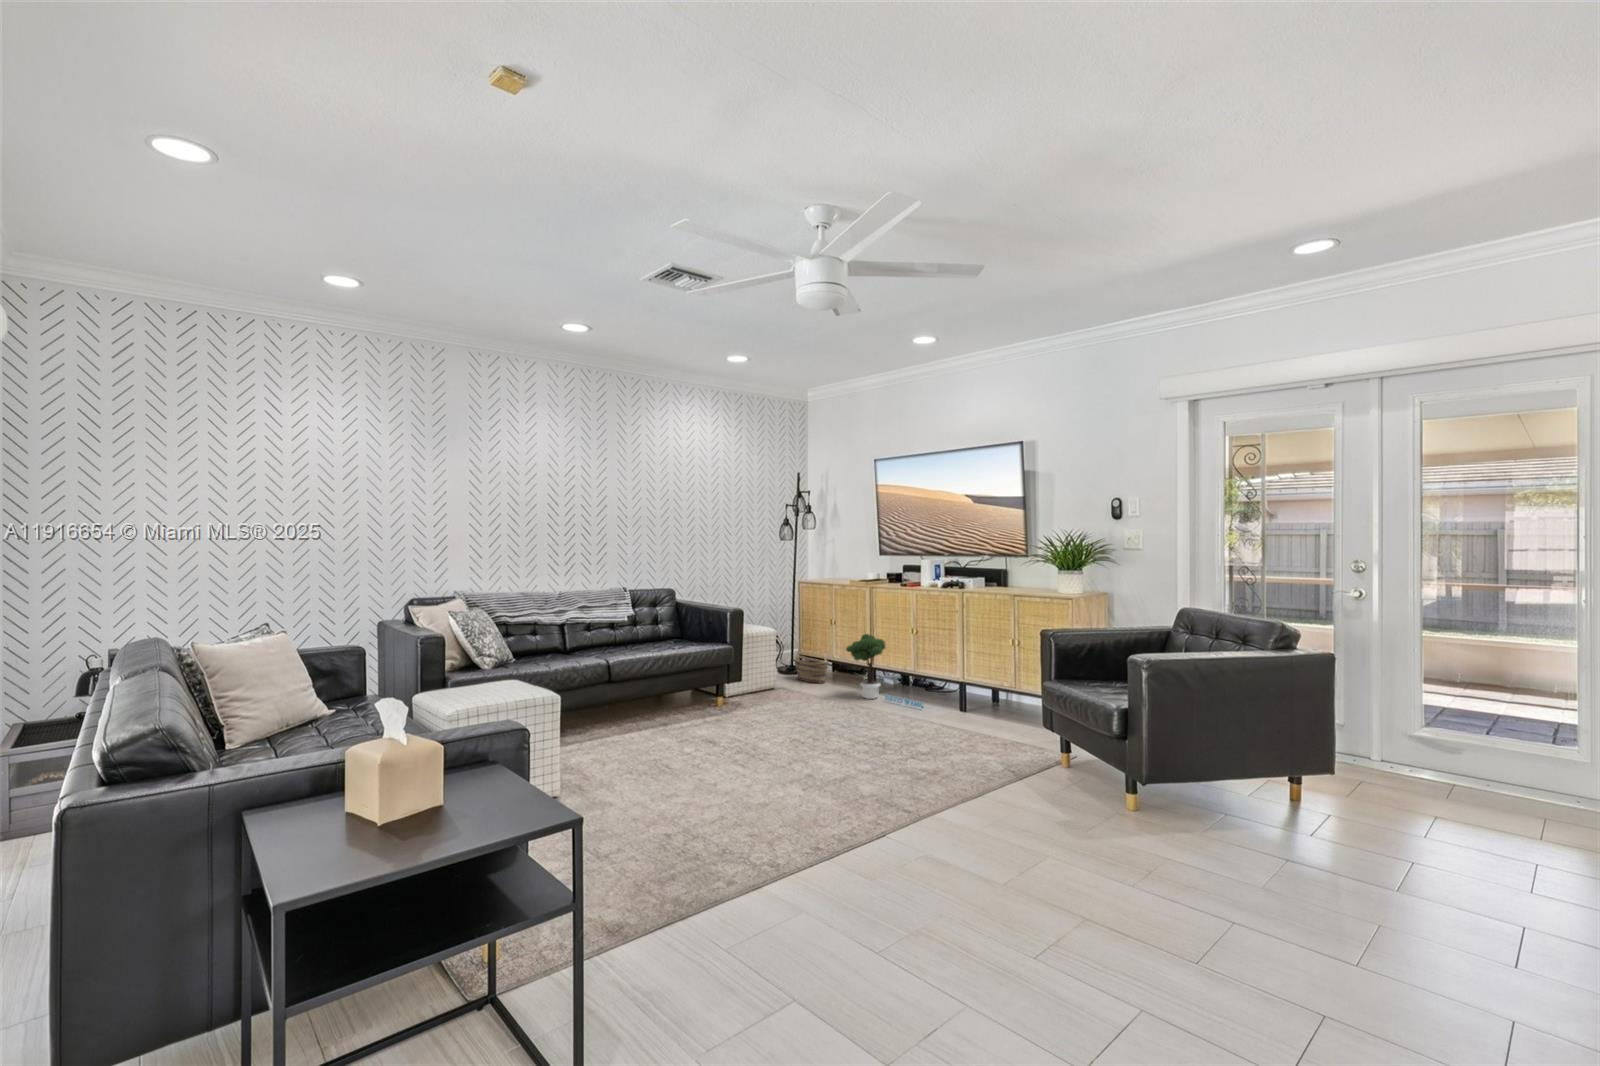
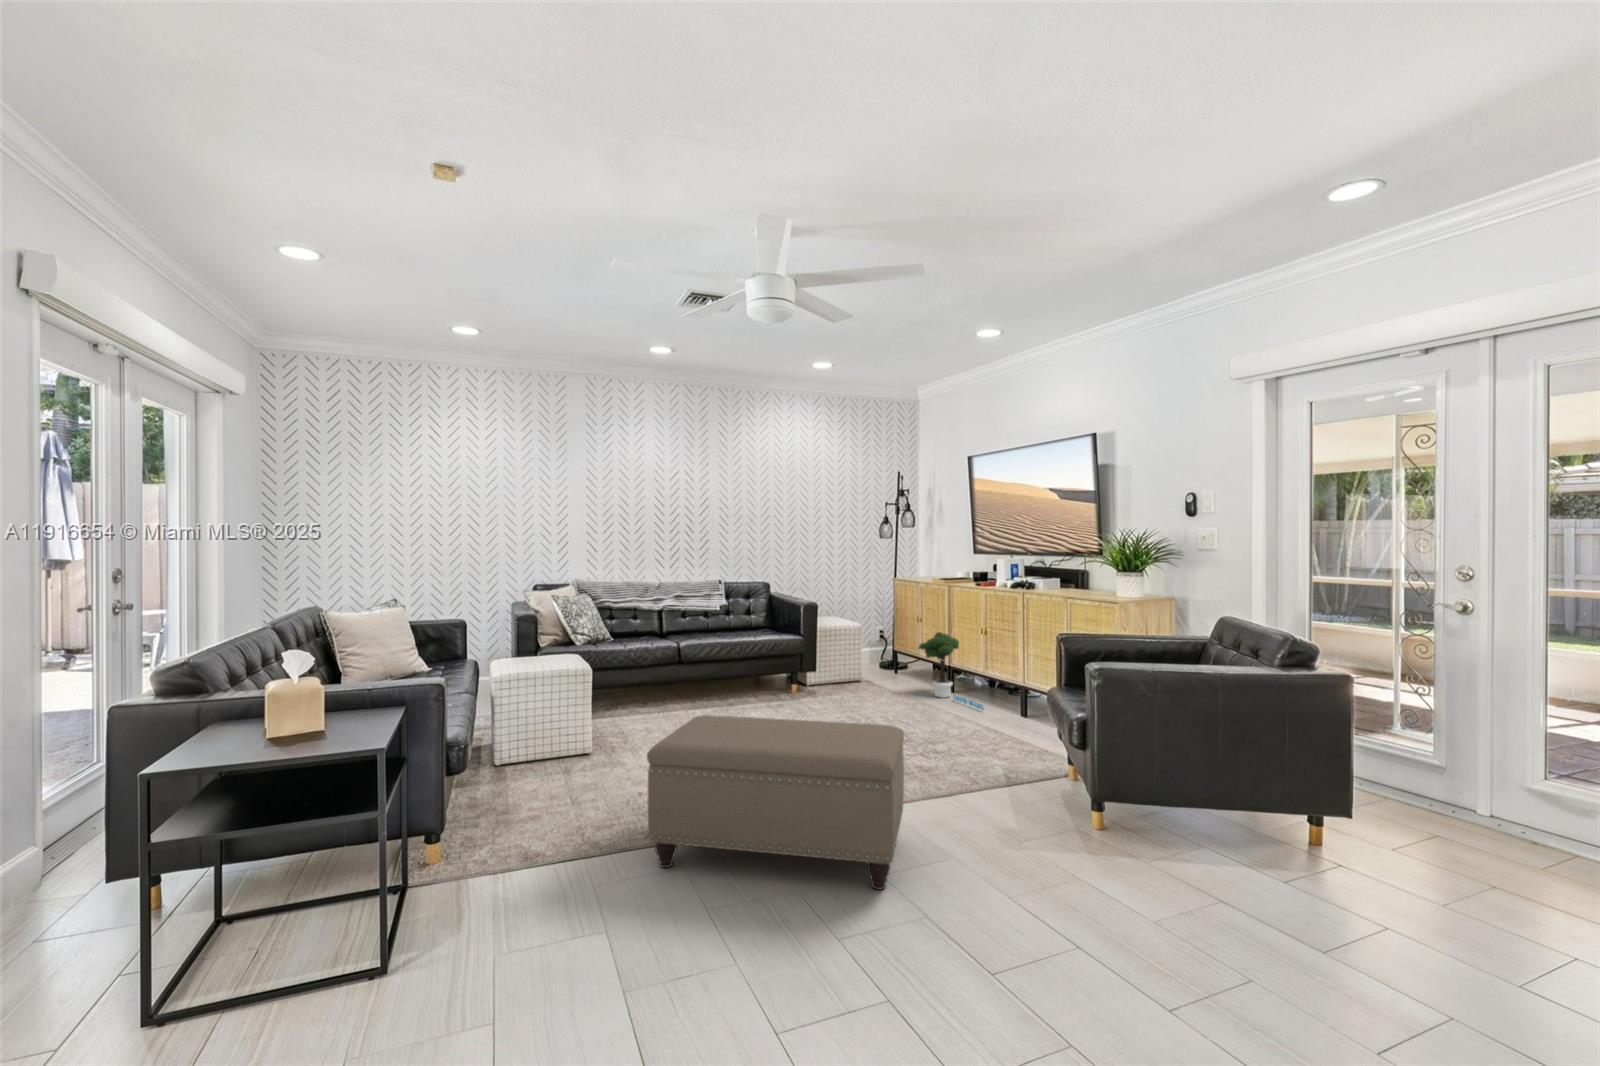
basket: present [795,639,828,683] -> none [887,635,916,680]
ottoman: none [759,731,1039,917] -> present [647,715,904,890]

